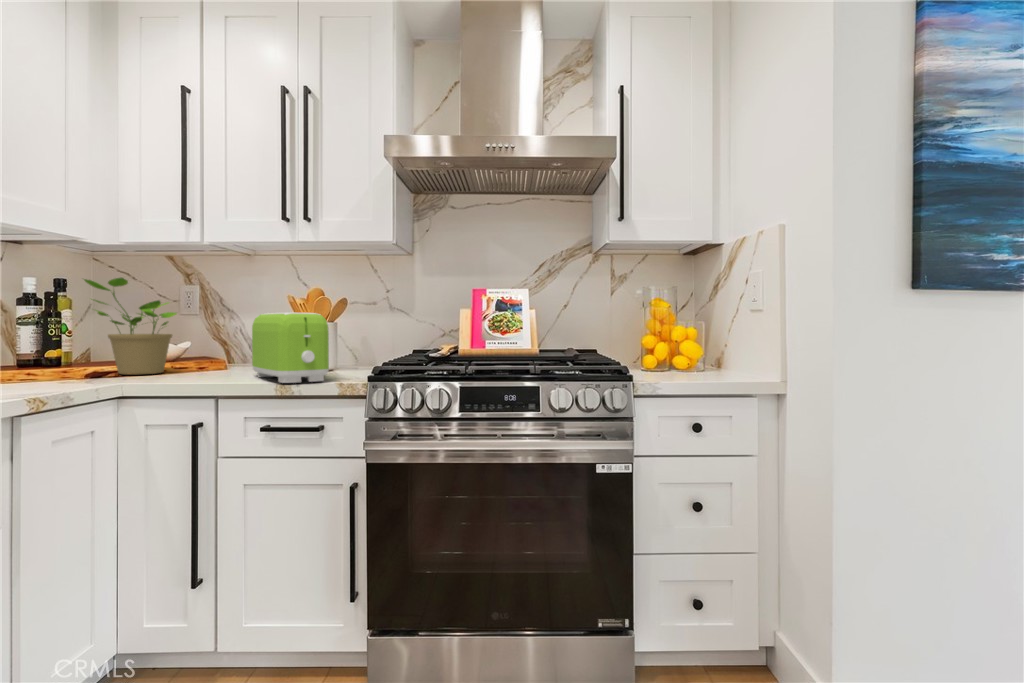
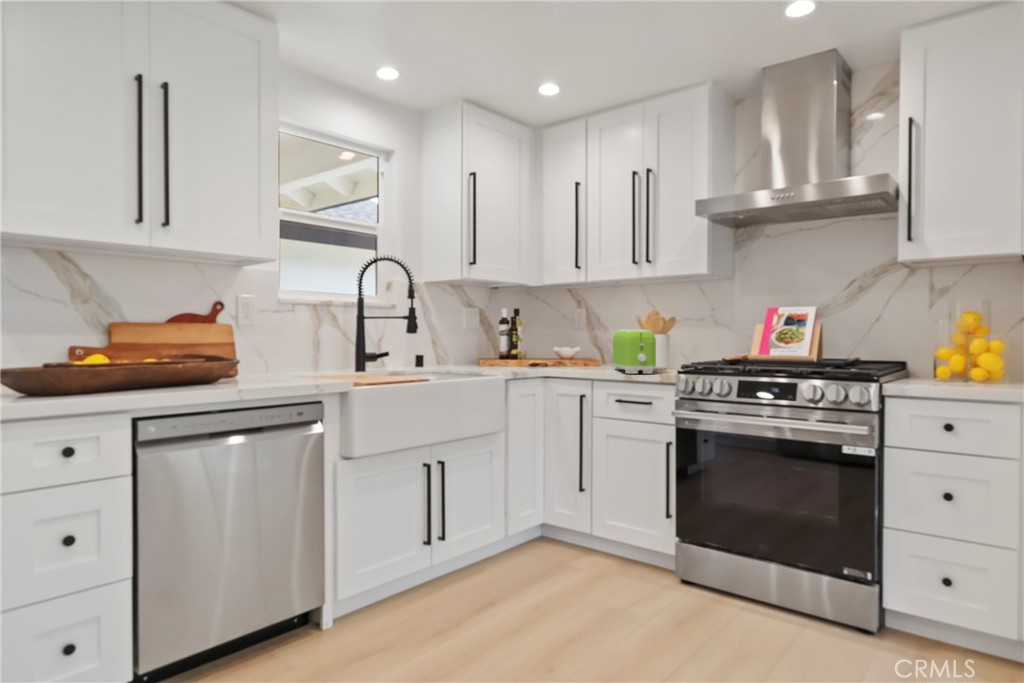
potted plant: present [84,278,176,374] -> none [527,310,573,366]

